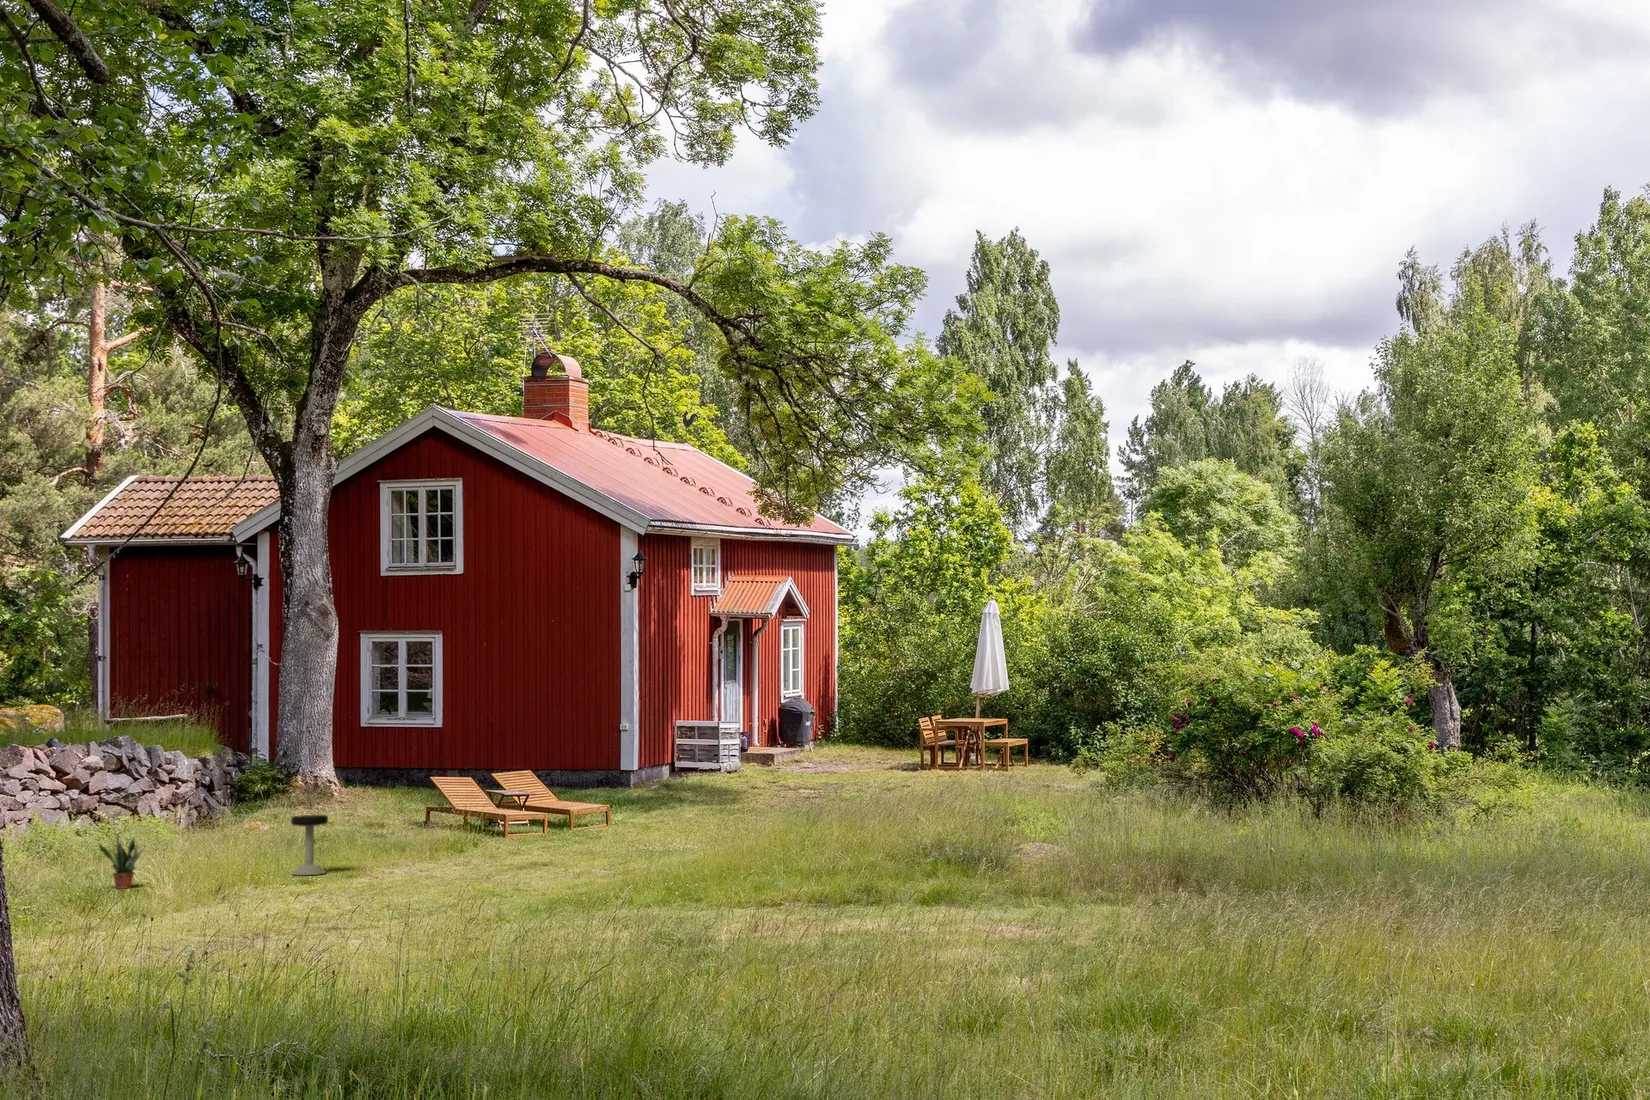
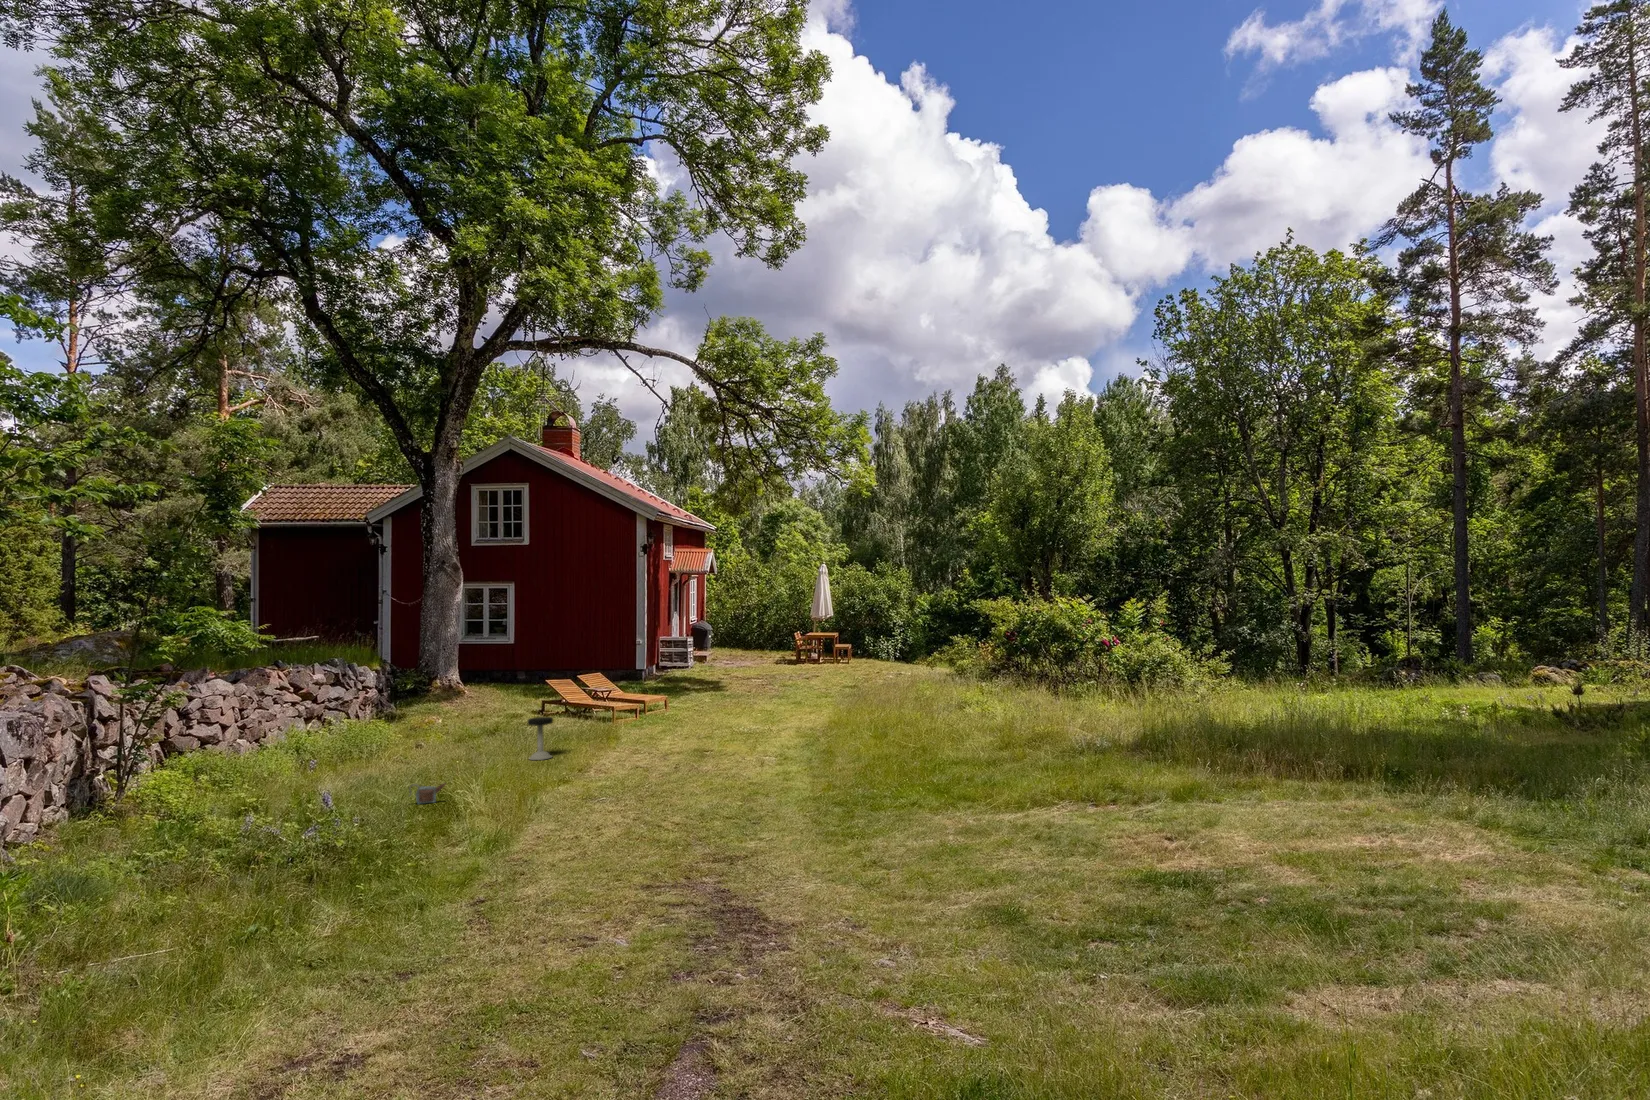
potted plant: present [99,834,144,889] -> none [402,739,436,781]
watering can: none [67,882,116,909] -> present [409,783,446,804]

